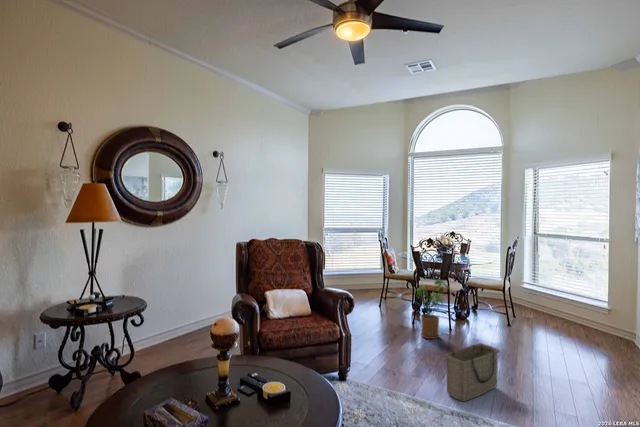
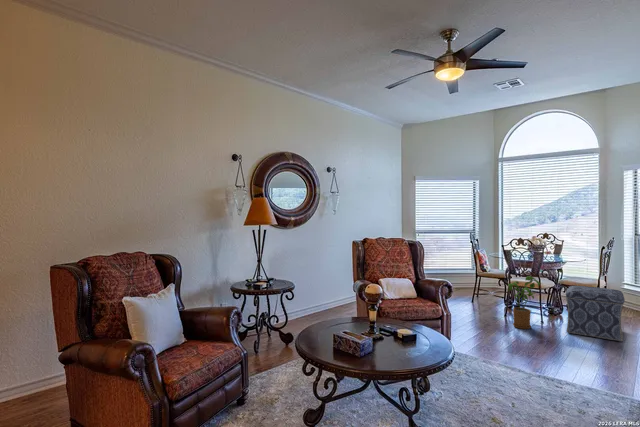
ottoman: none [474,288,531,349] -> present [566,286,625,342]
basket: present [445,343,499,401] -> none [534,329,586,373]

